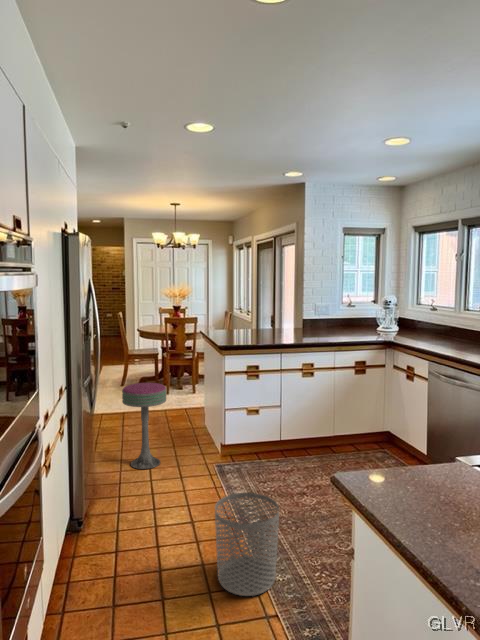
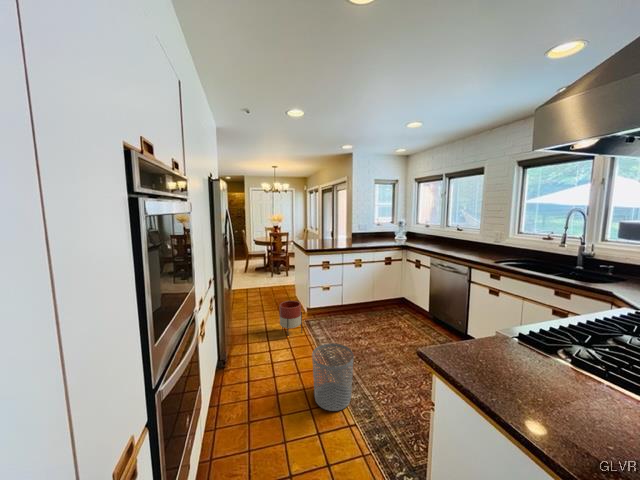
bar stool: present [122,383,166,469] -> none [248,273,275,325]
planter: none [172,429,209,494] -> present [280,301,302,336]

